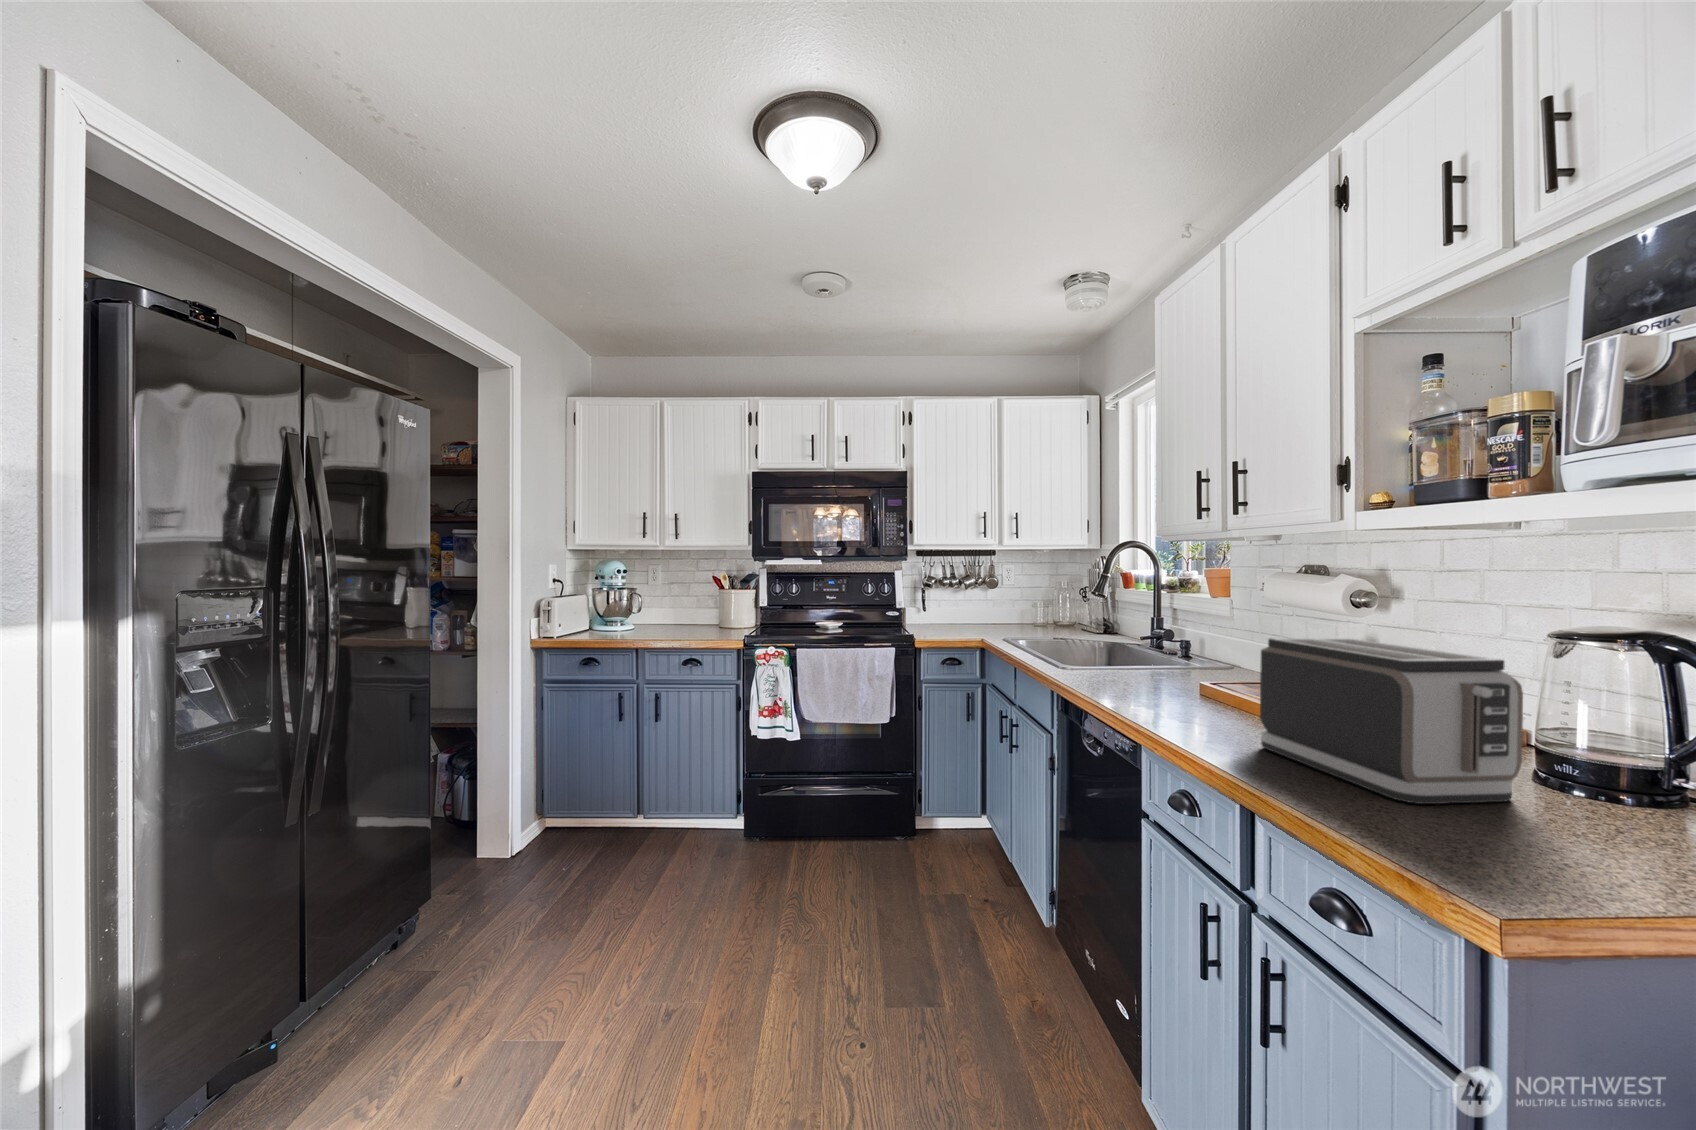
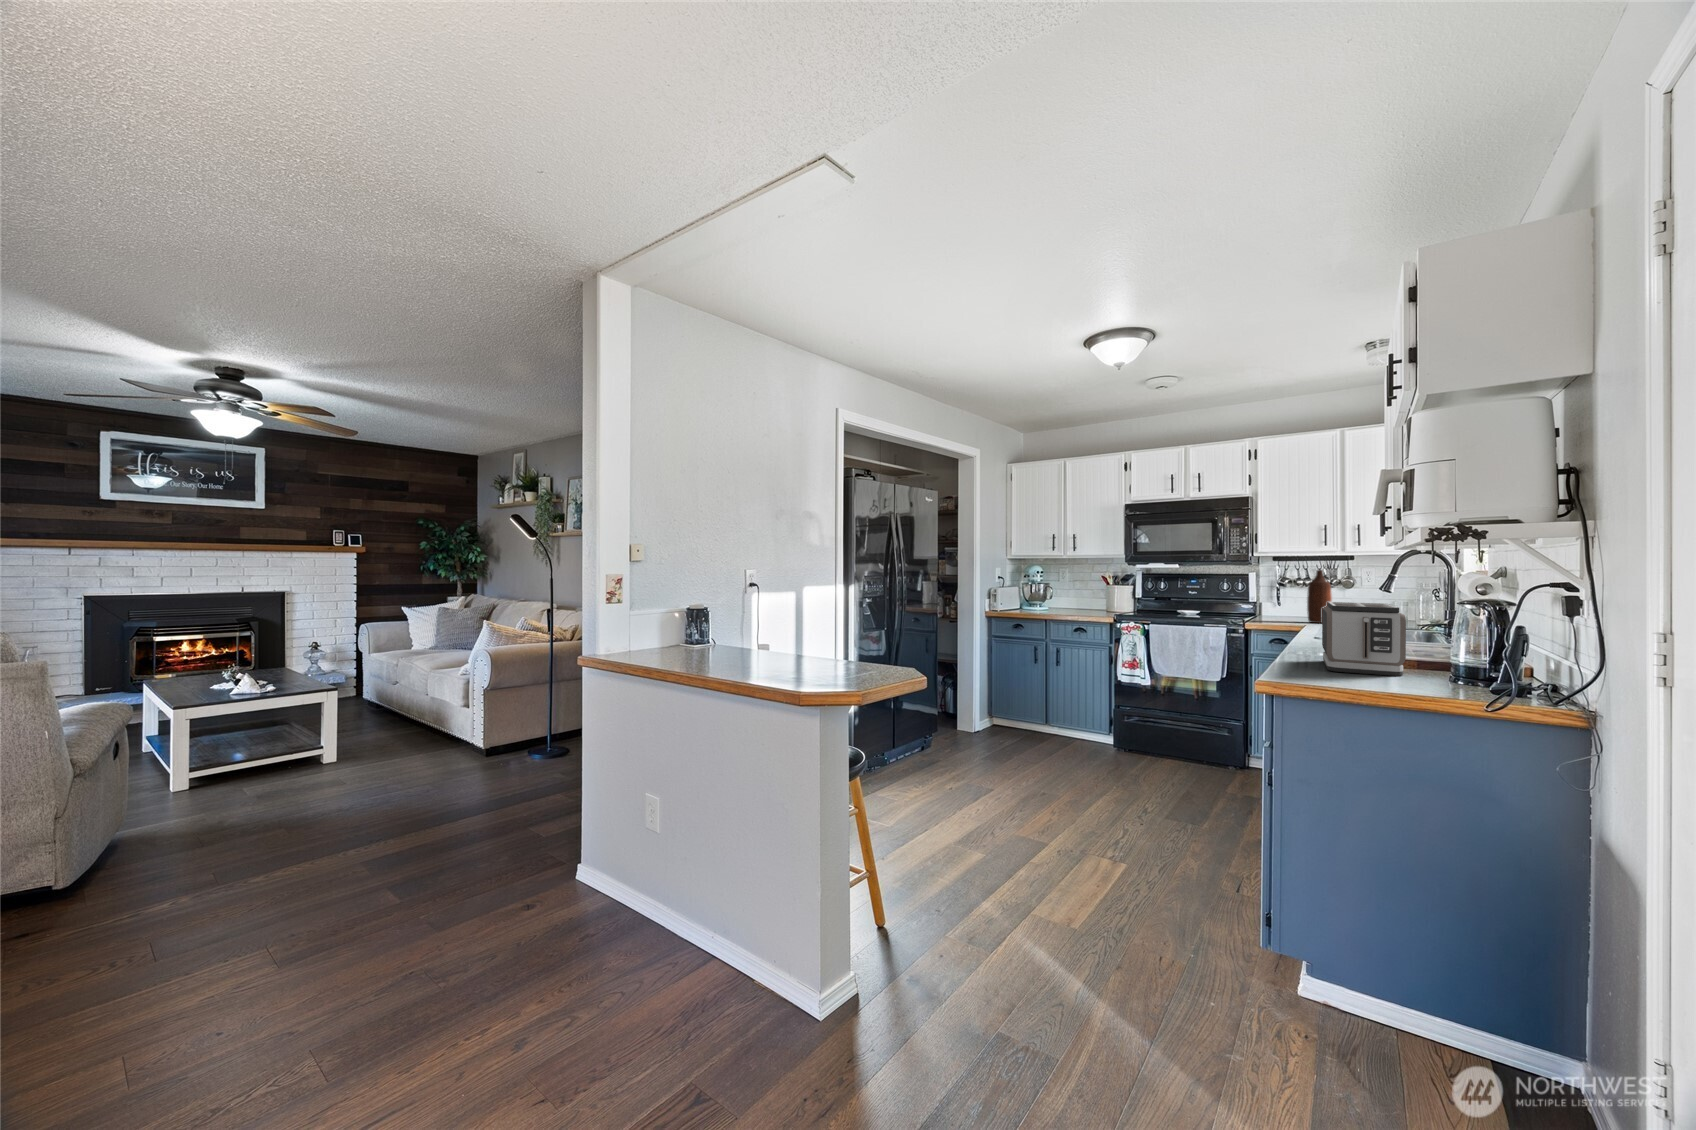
bottle: none [963,567,988,633] -> present [1307,570,1332,623]

